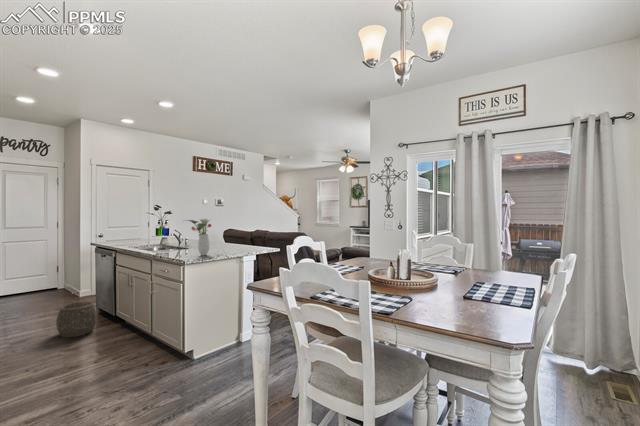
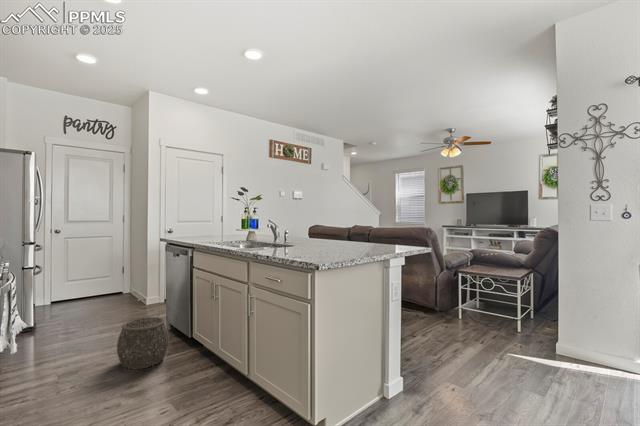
flower arrangement: present [188,219,211,255] -> none [299,195,345,255]

